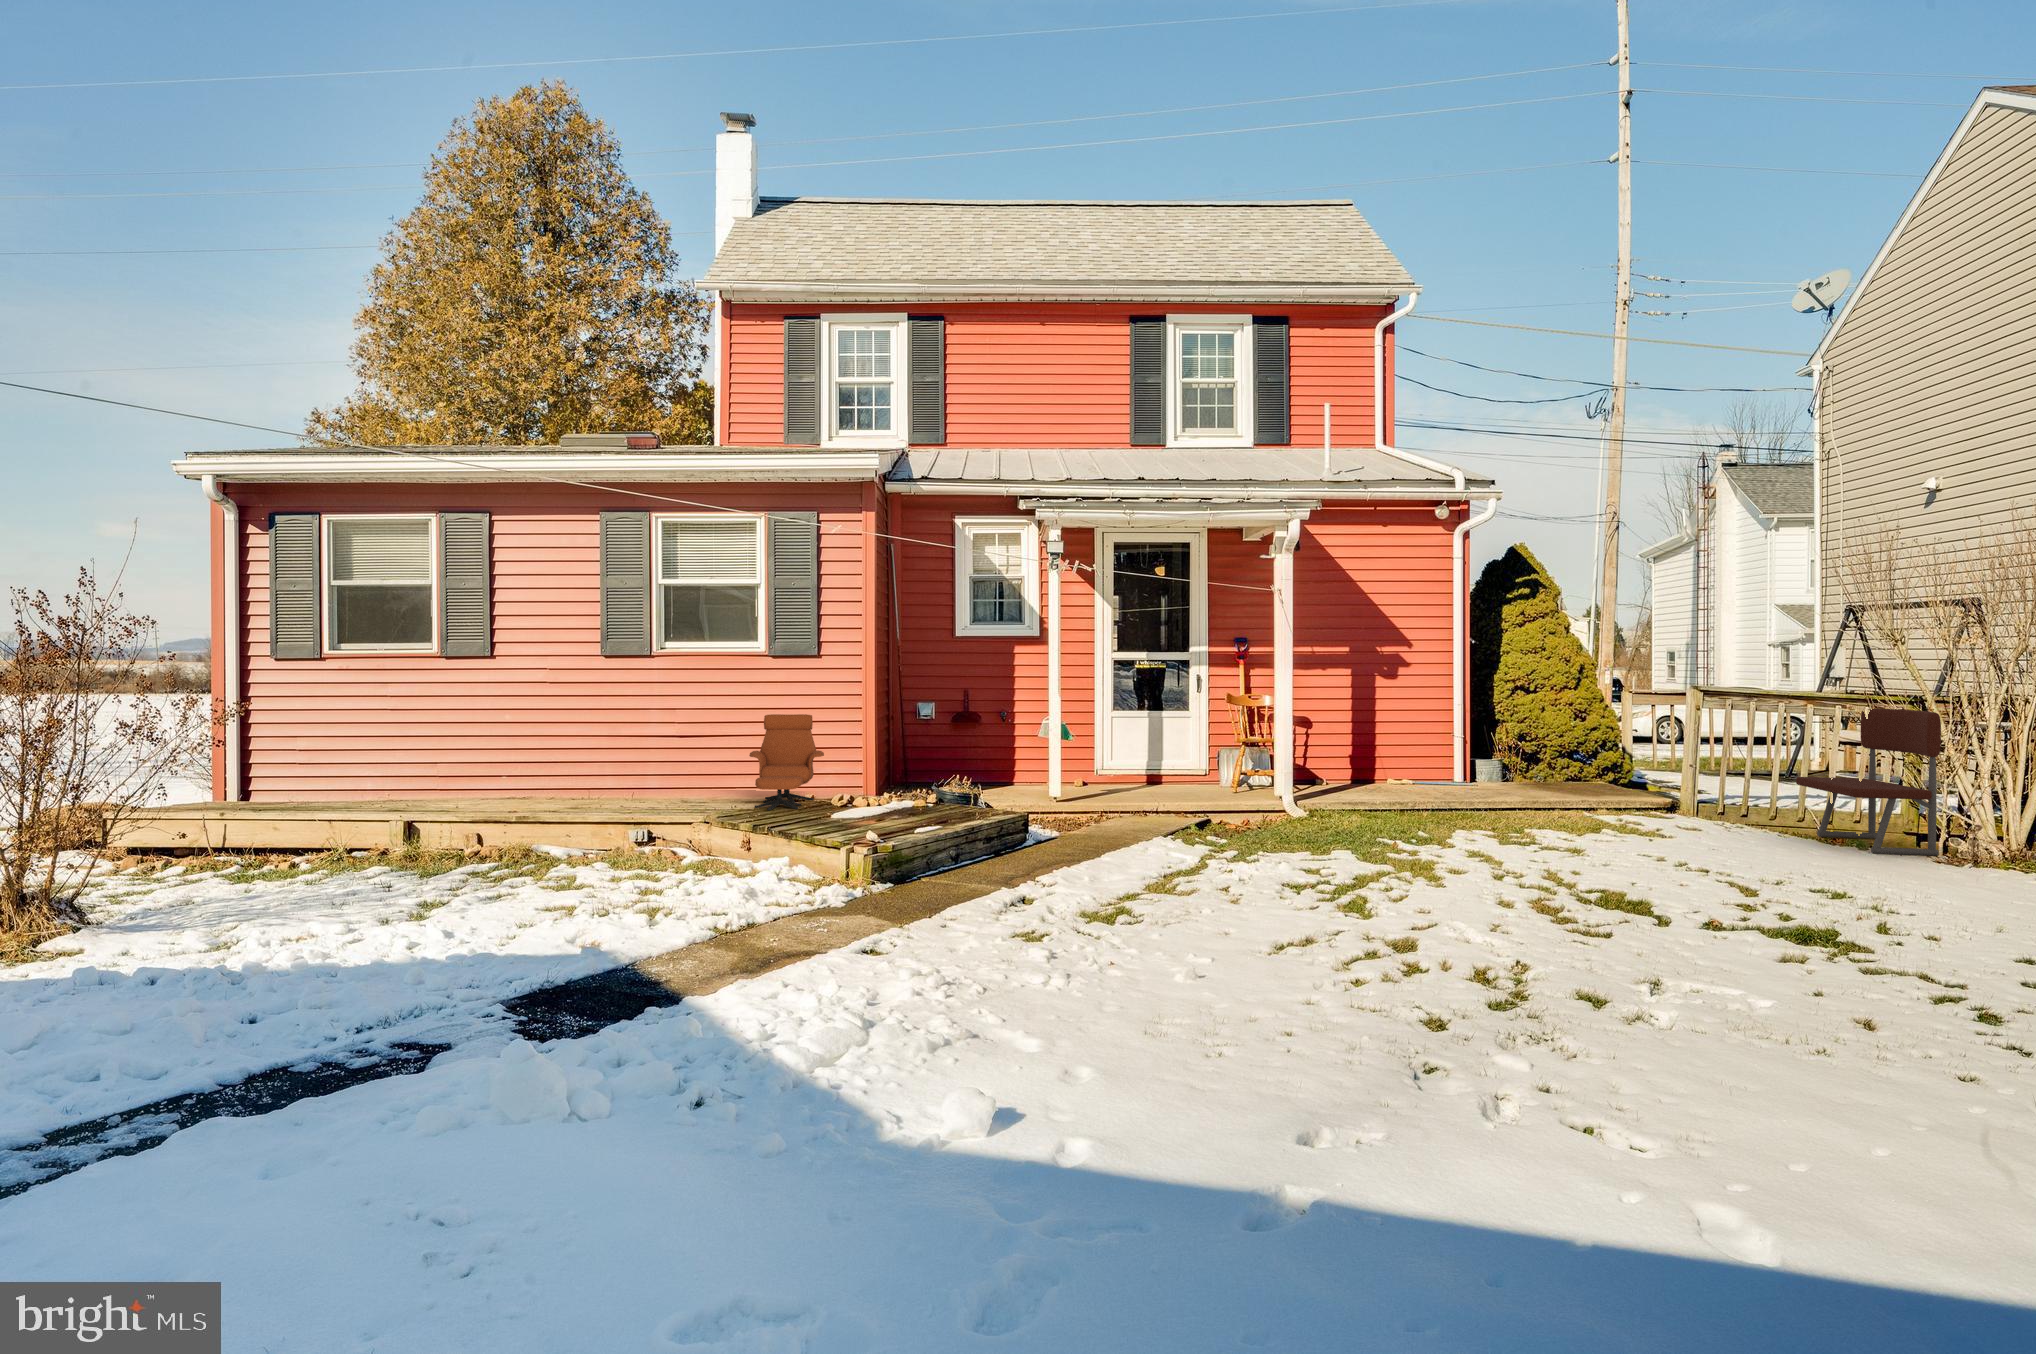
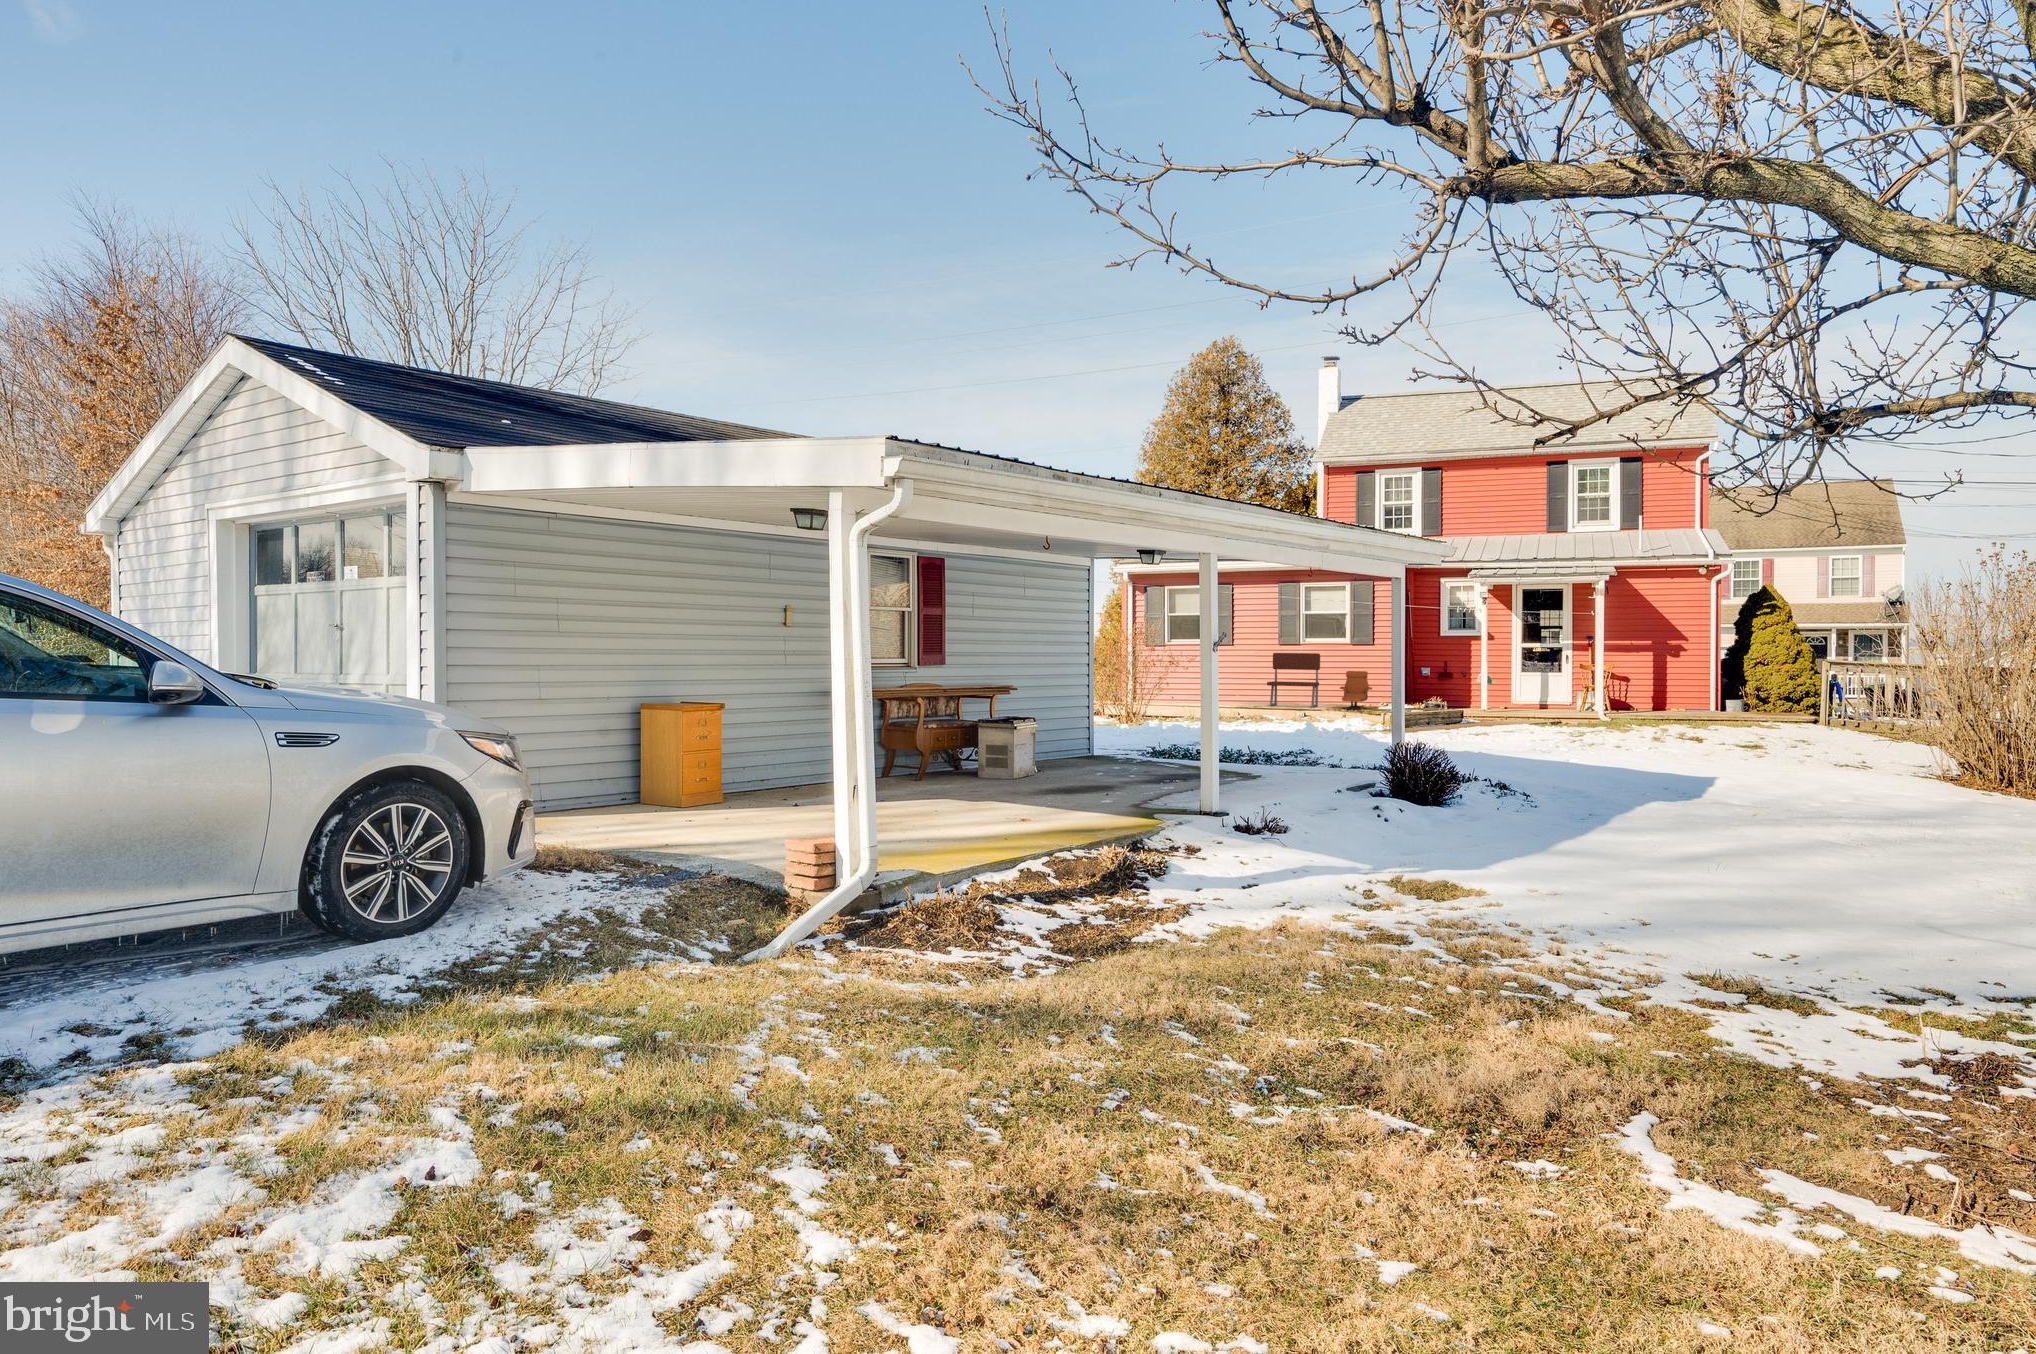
bench: present [1796,708,1941,856] -> present [1267,653,1320,707]

